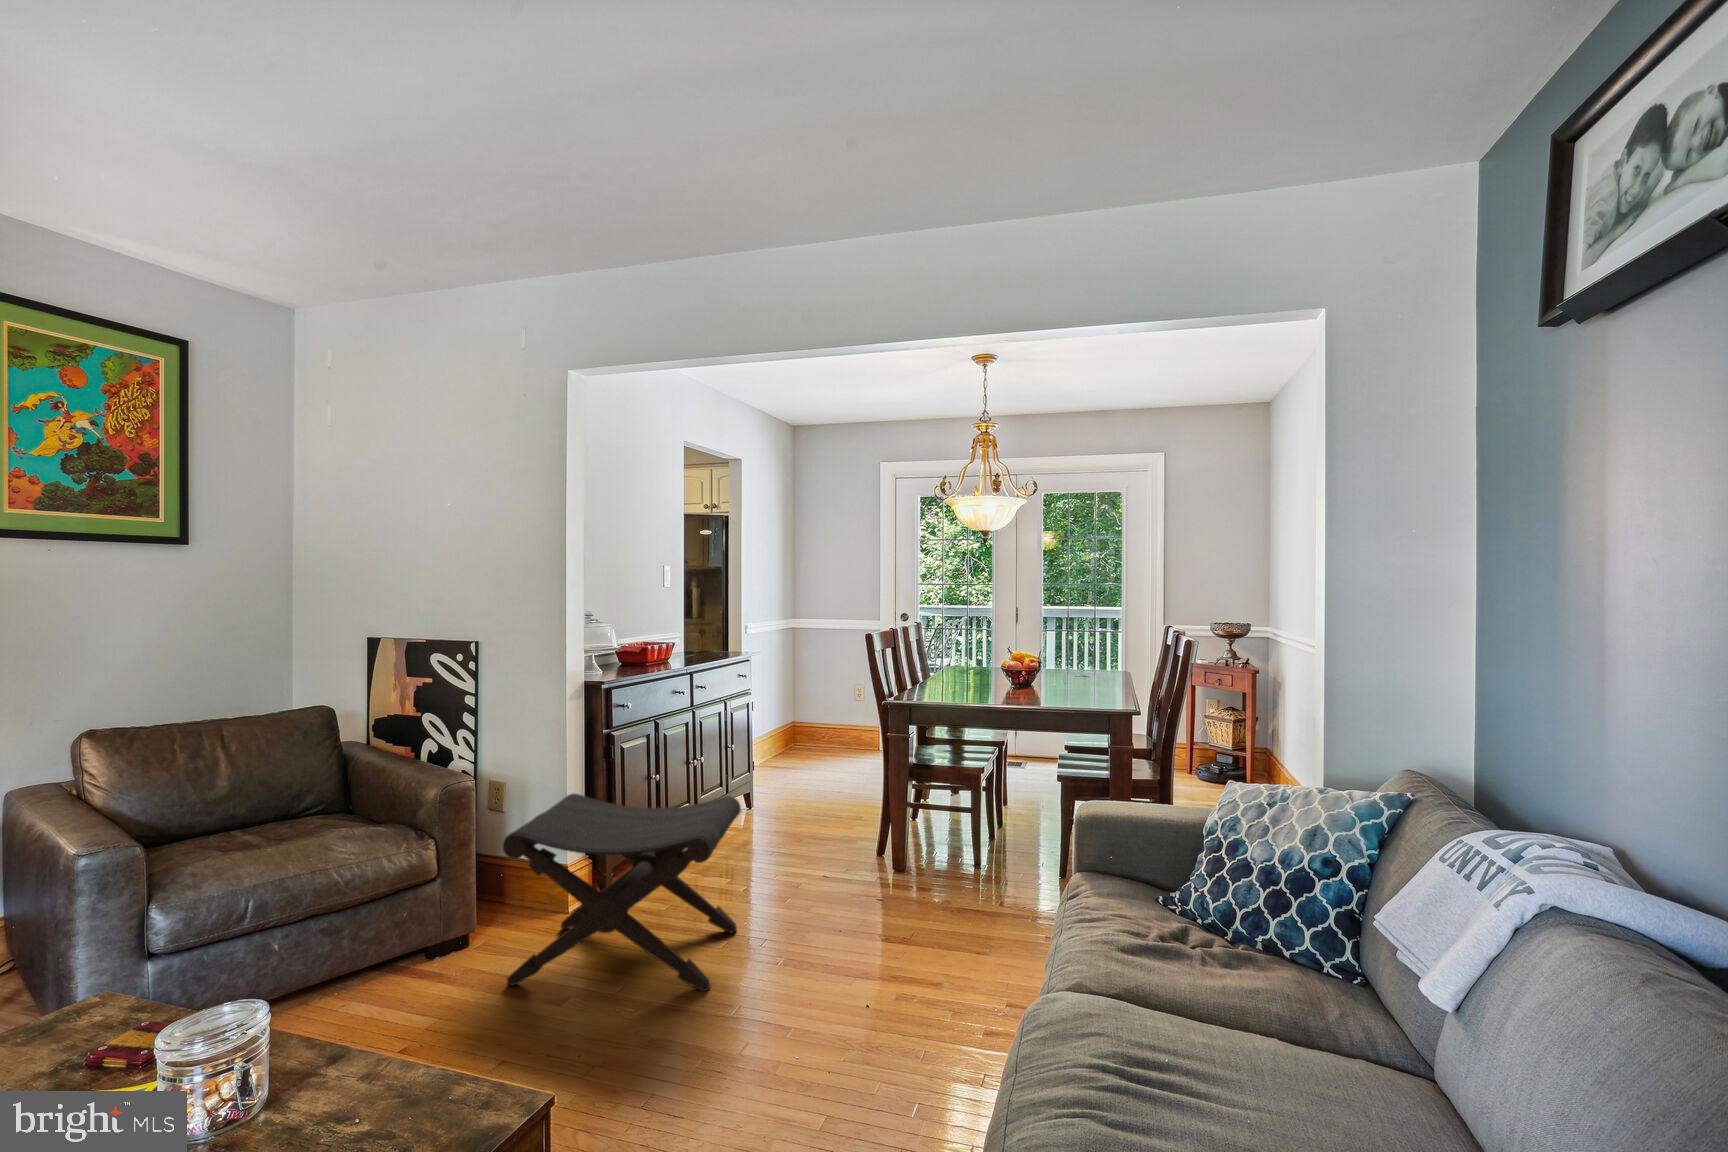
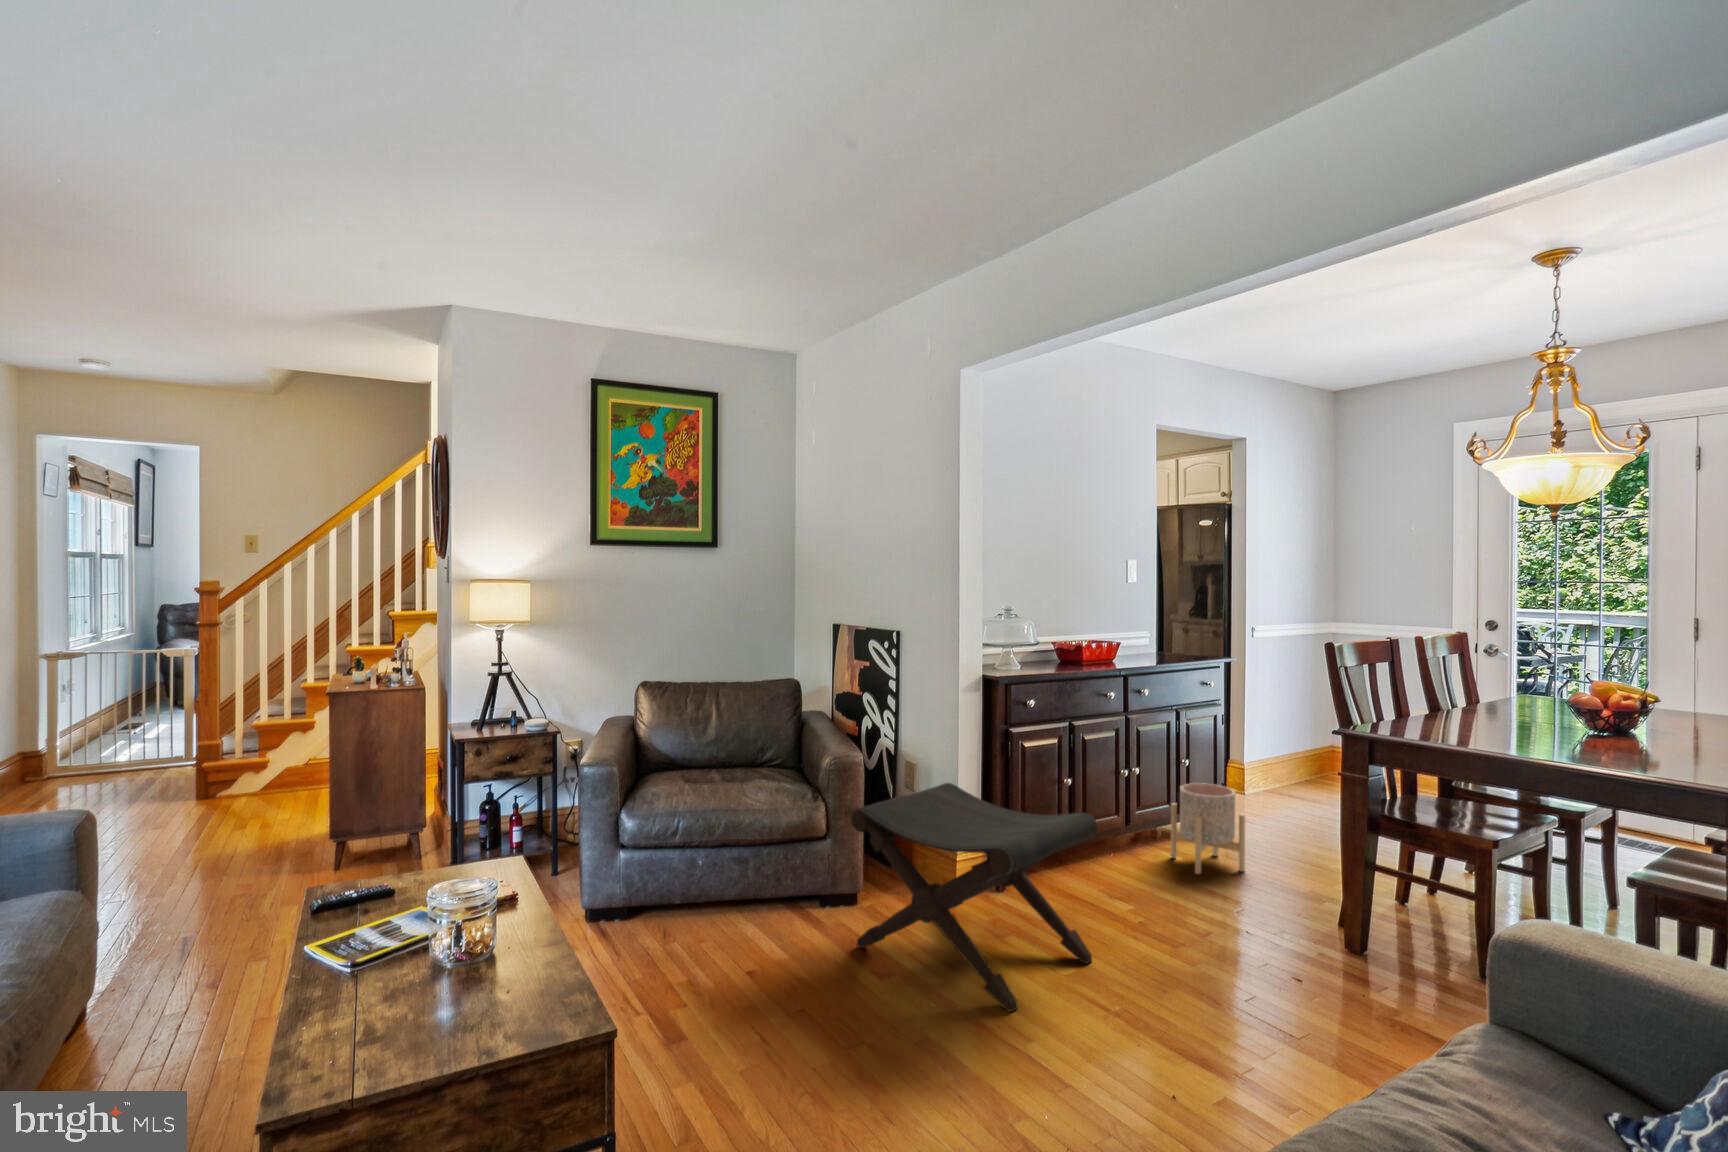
planter: none [727,762,790,841] -> present [1171,783,1245,874]

